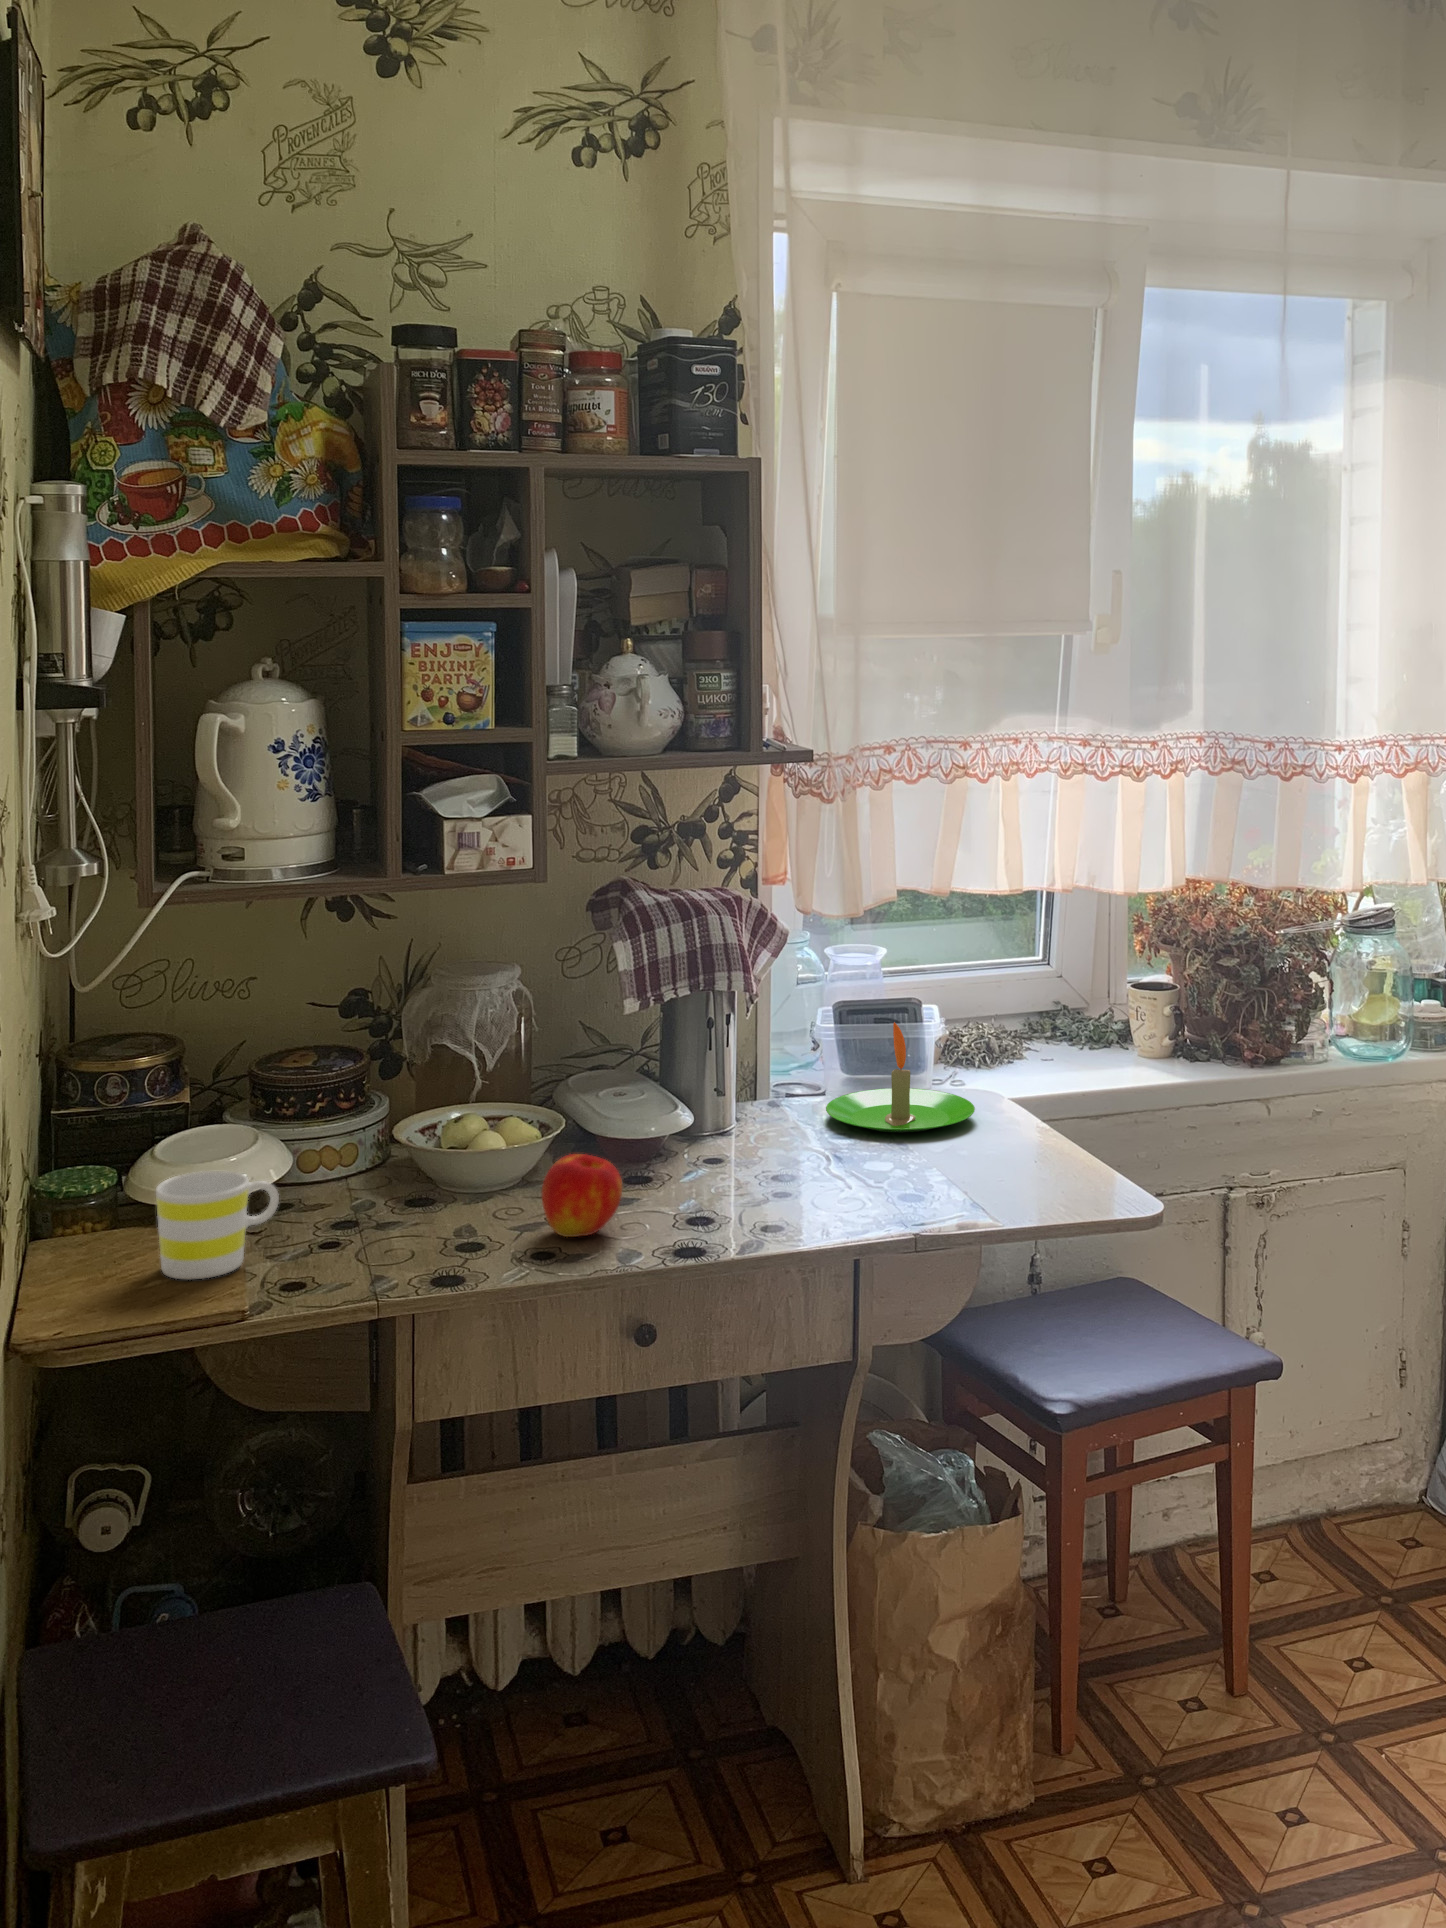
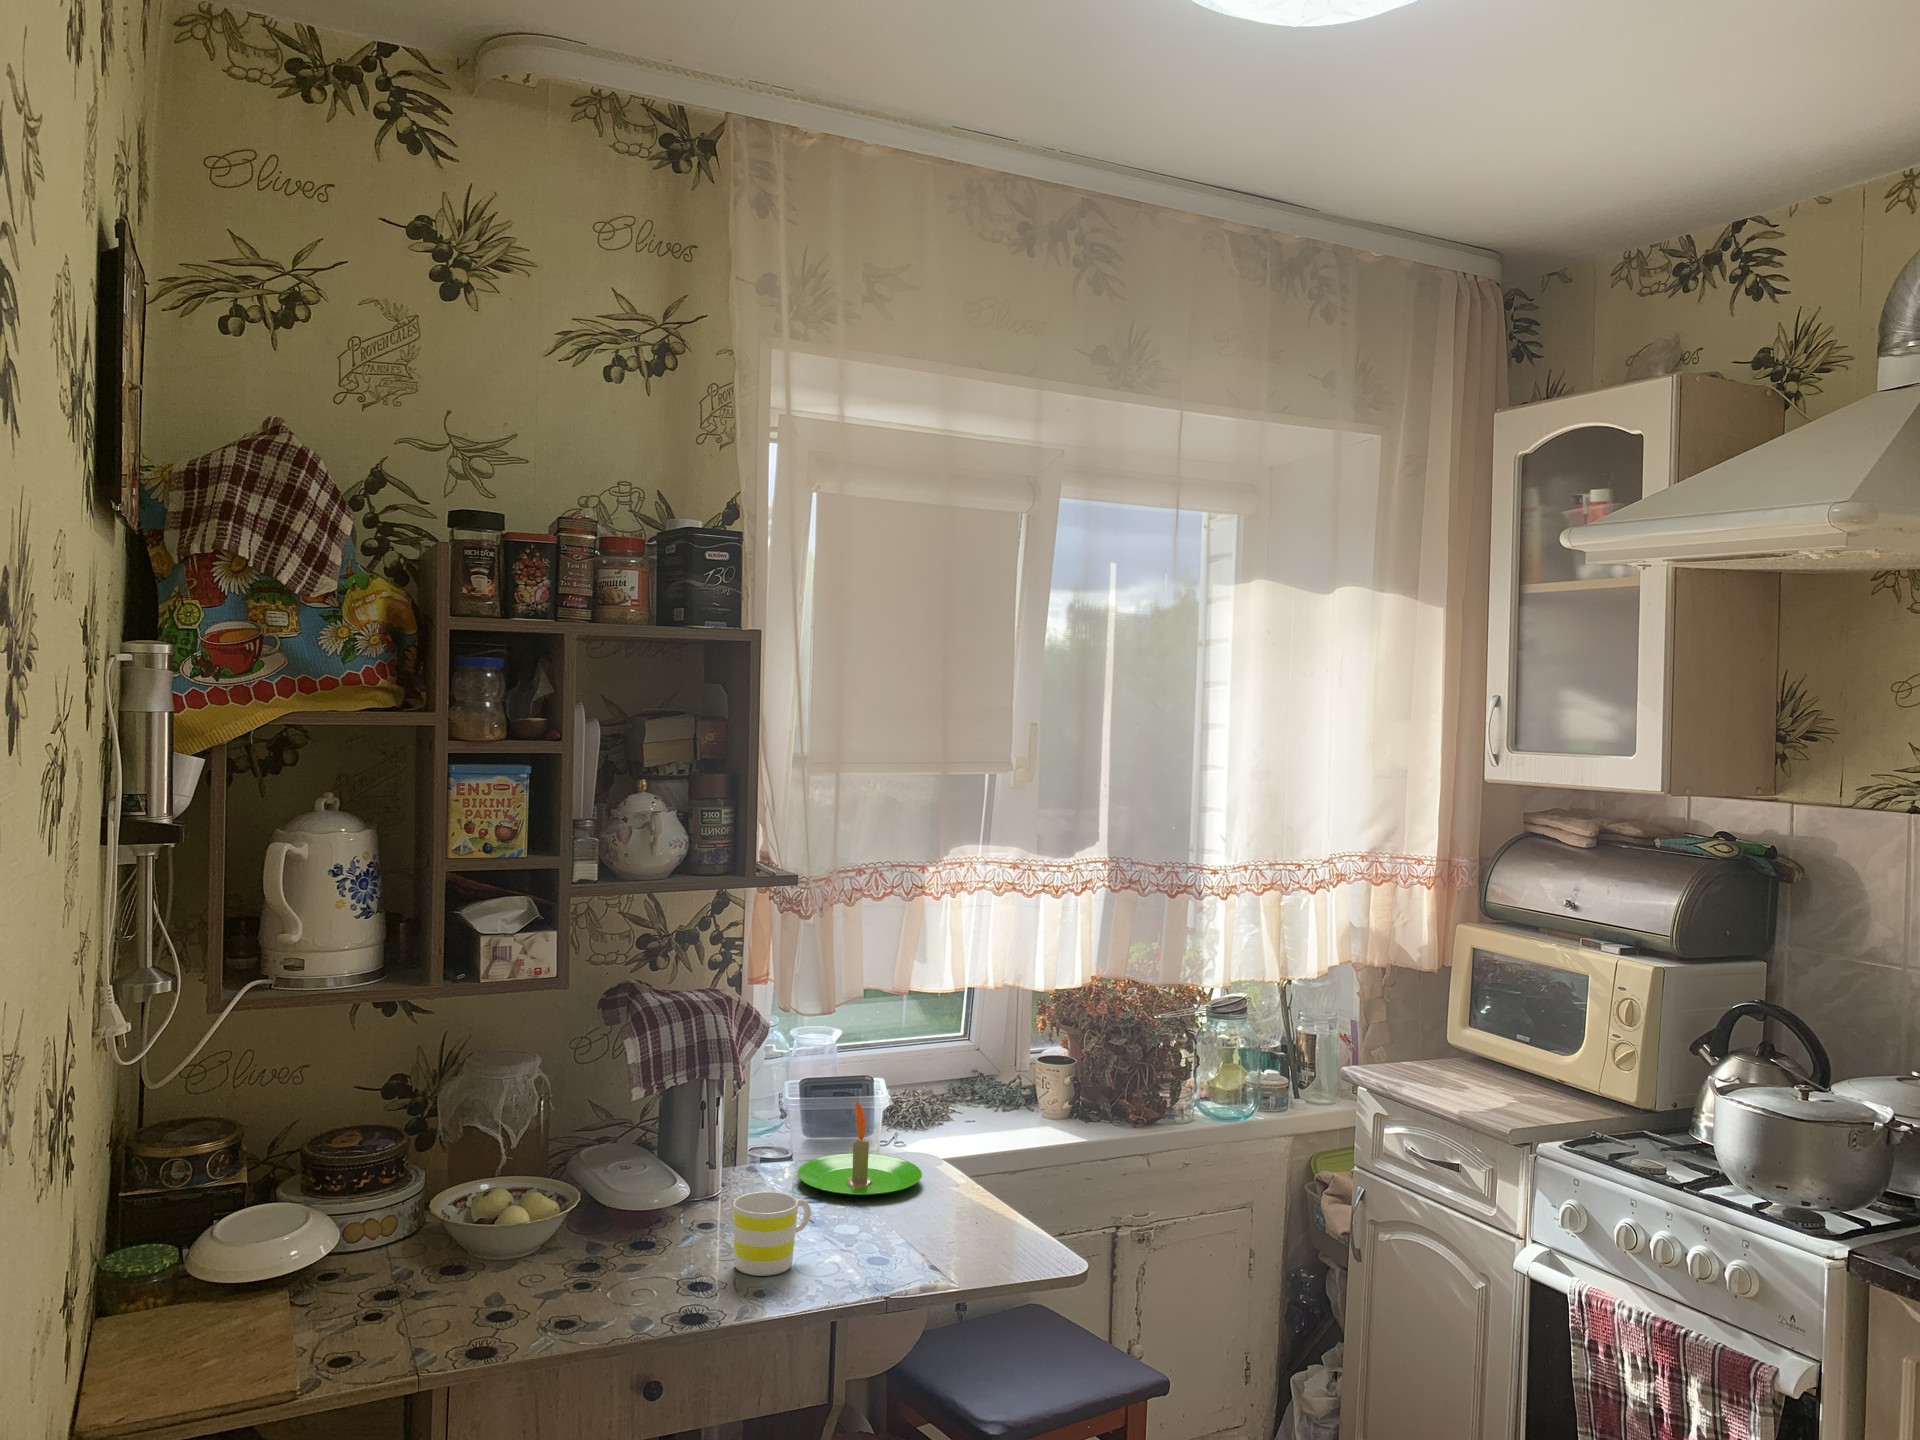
apple: present [542,1154,622,1237] -> none [563,1232,634,1308]
mug: present [156,1171,279,1279] -> present [733,1192,811,1276]

